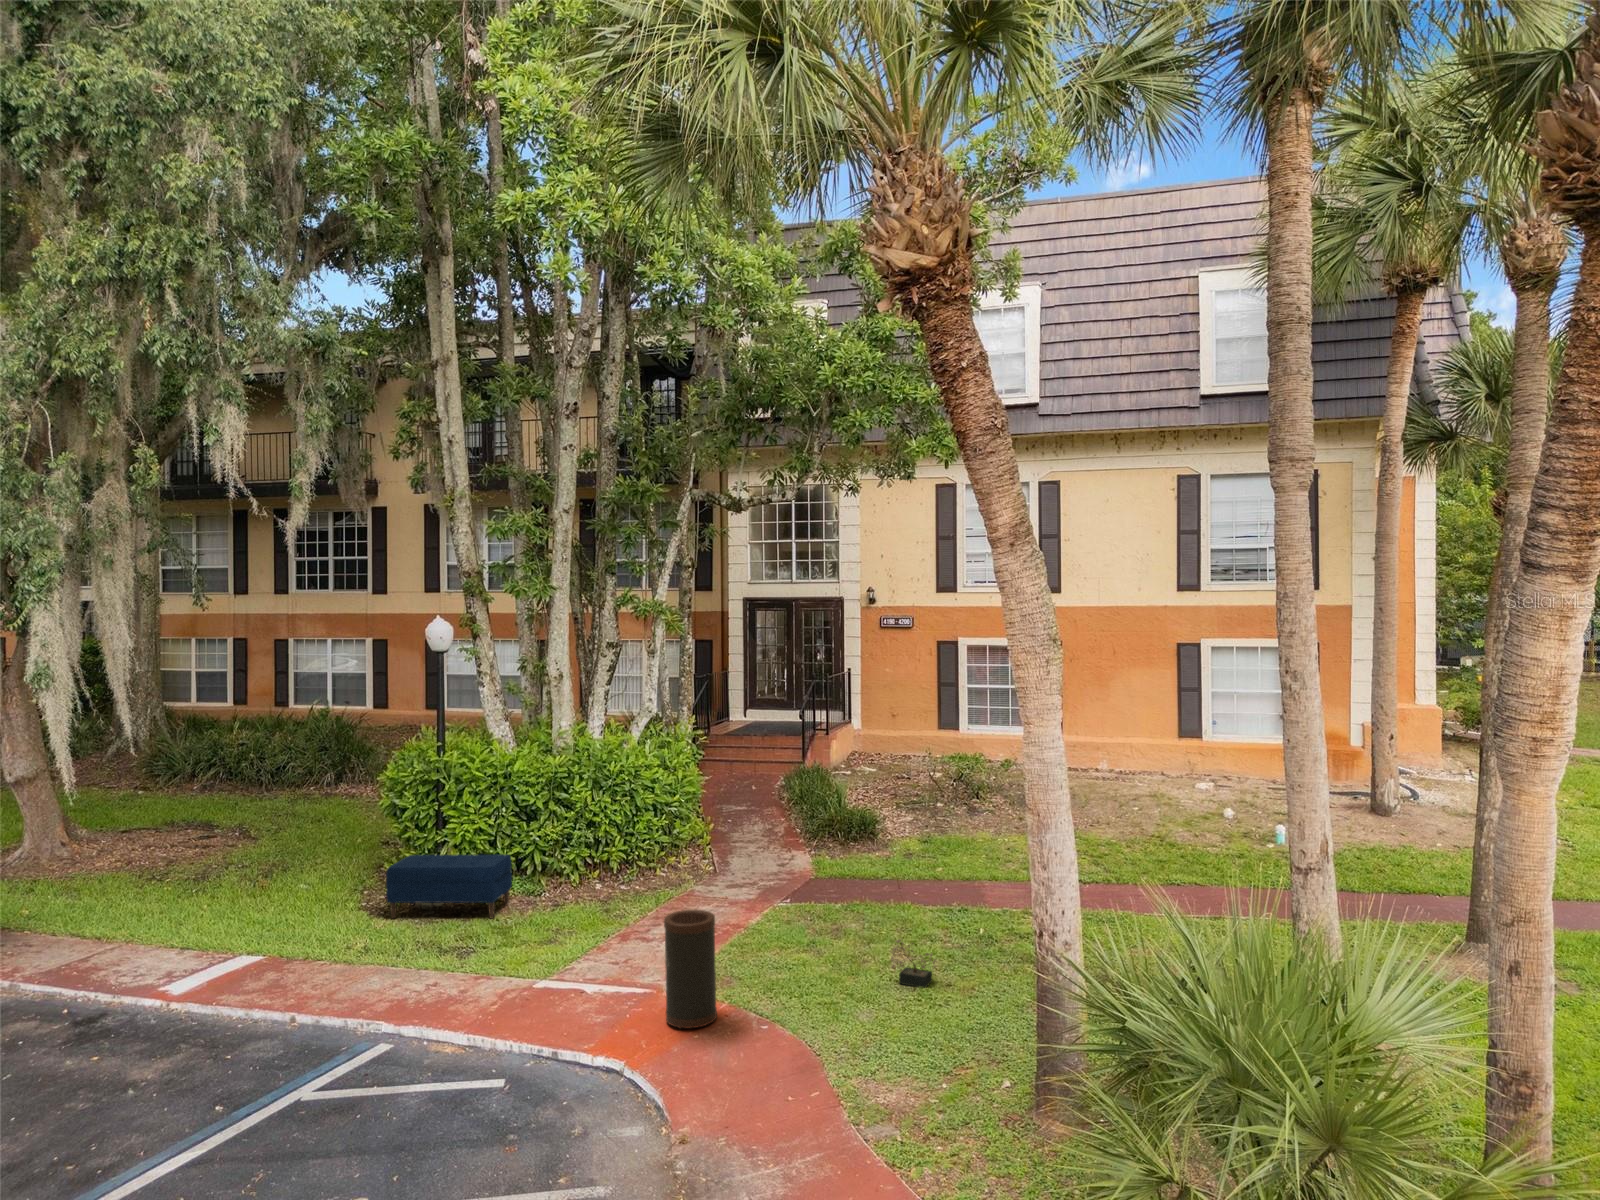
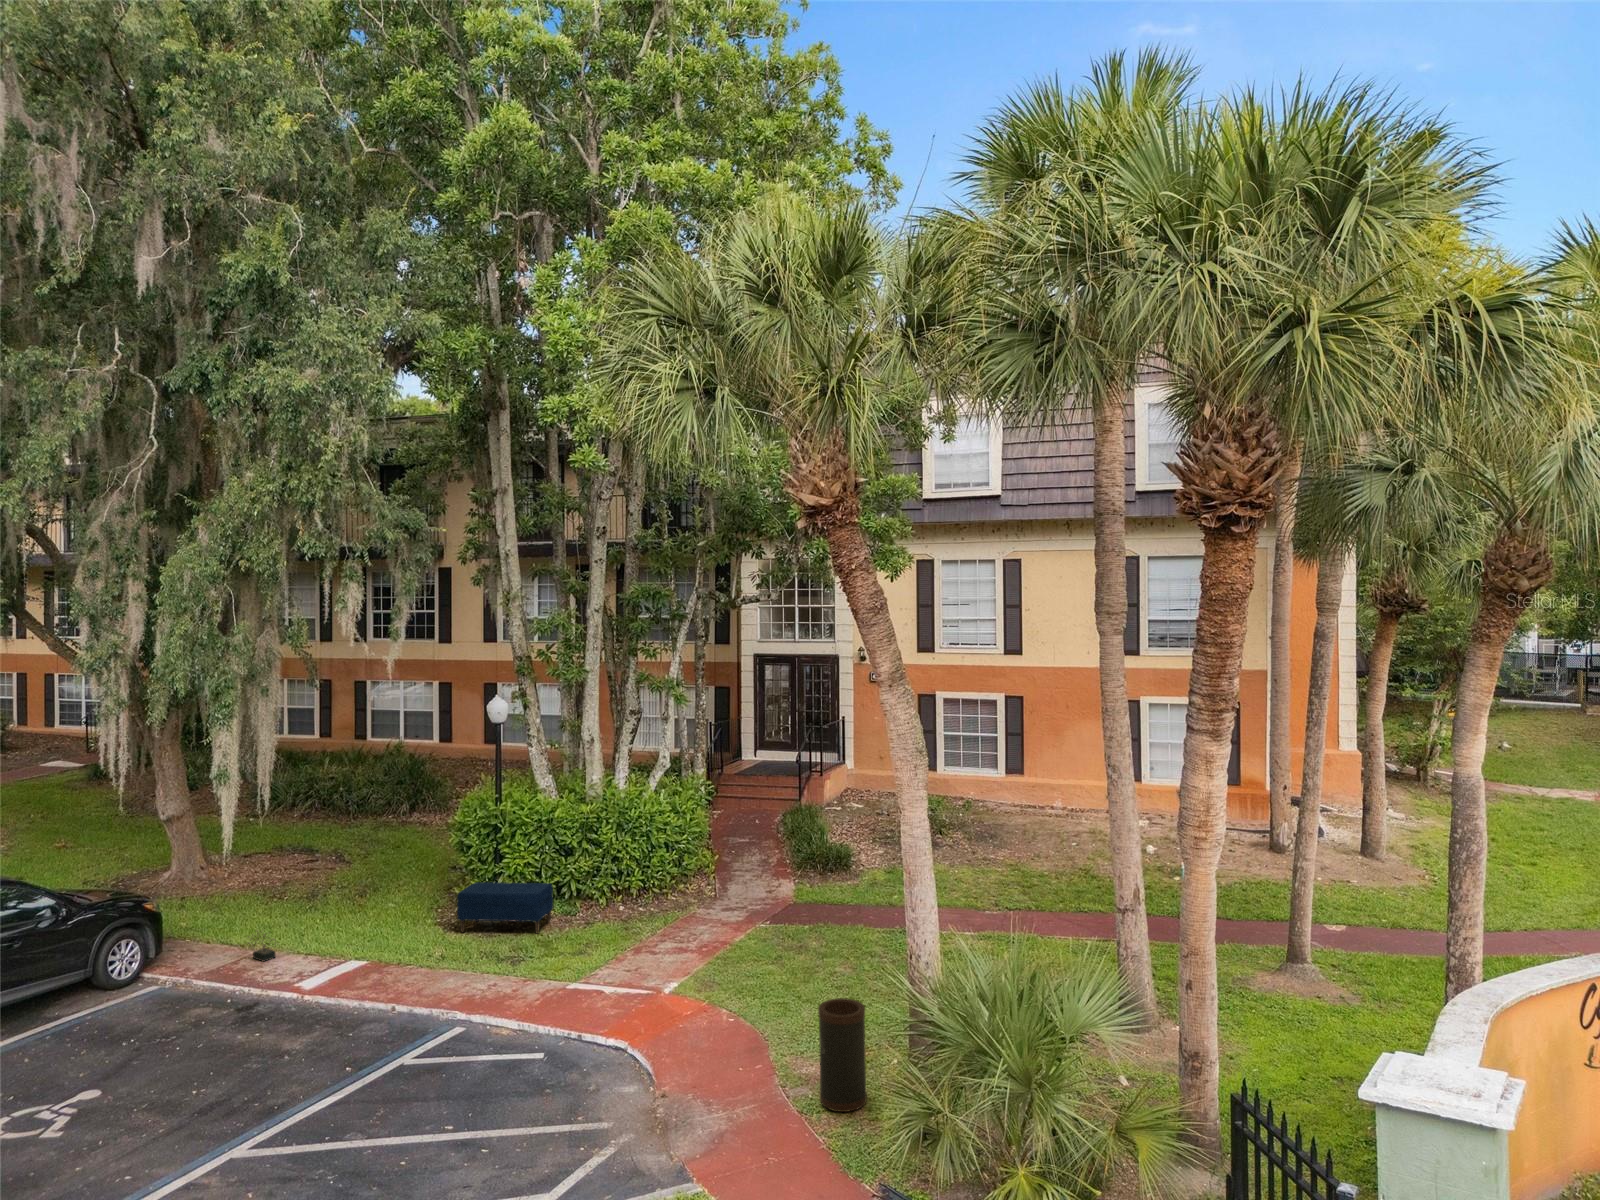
trash can: present [664,910,717,1029] -> present [818,998,867,1112]
decorative plant: present [891,940,936,988] -> present [249,934,276,961]

